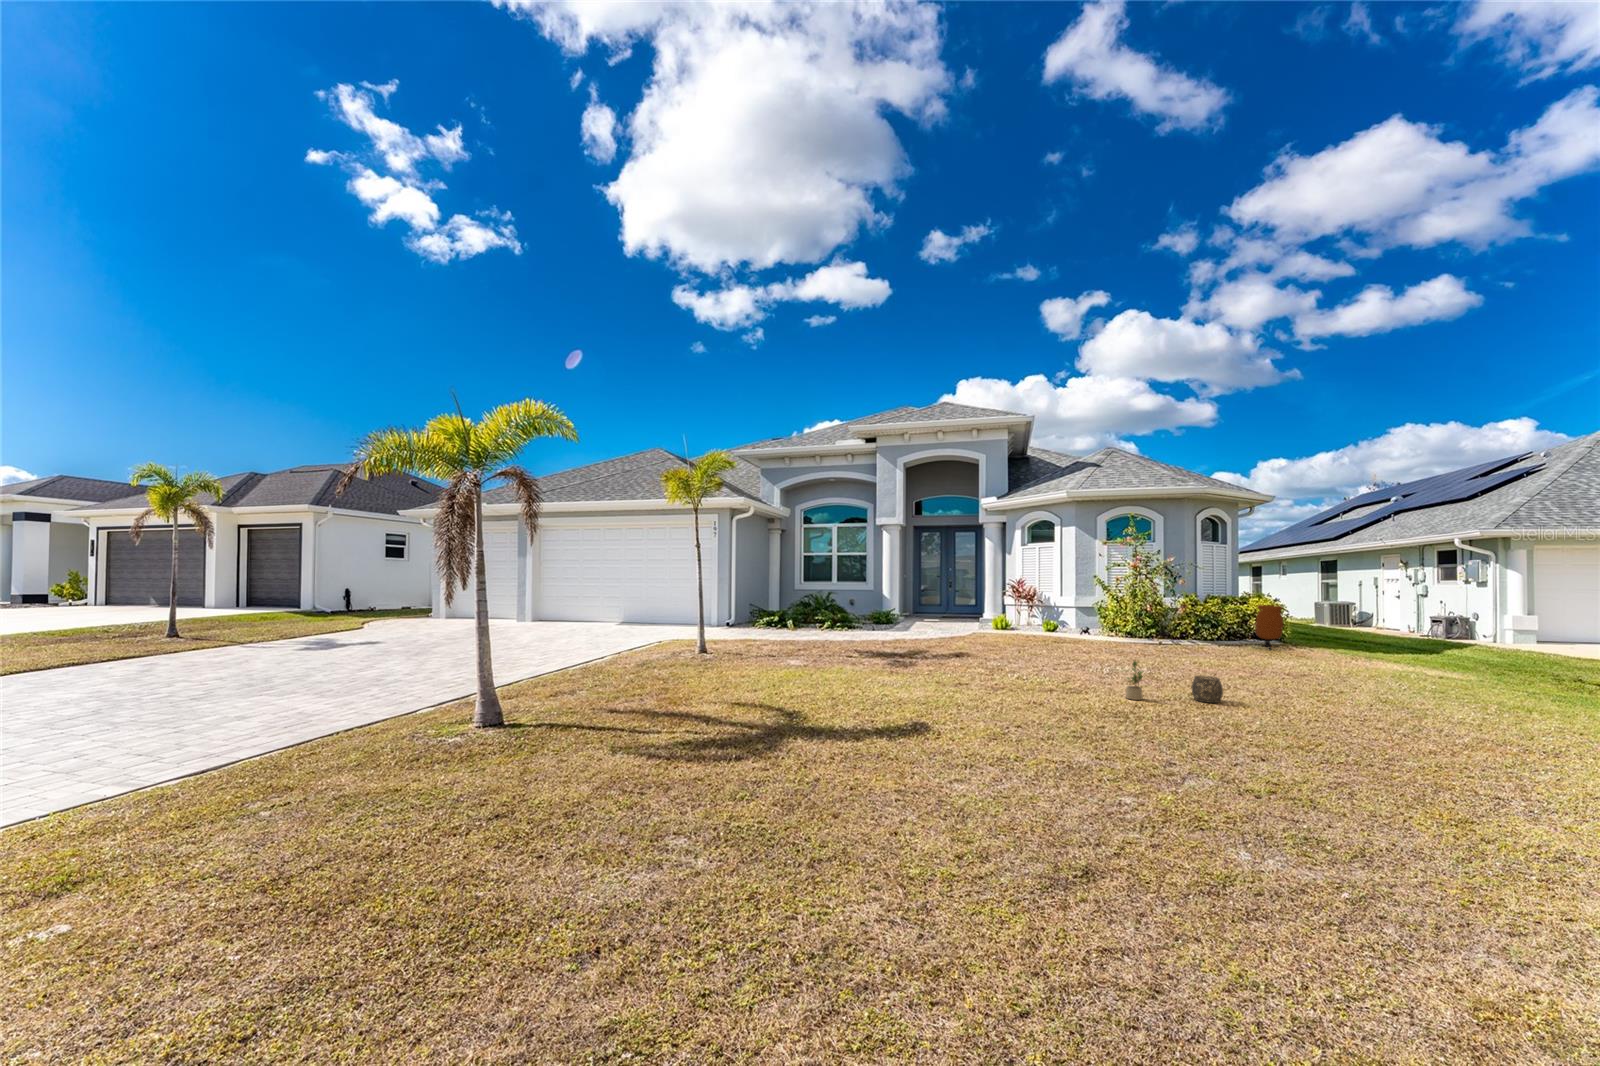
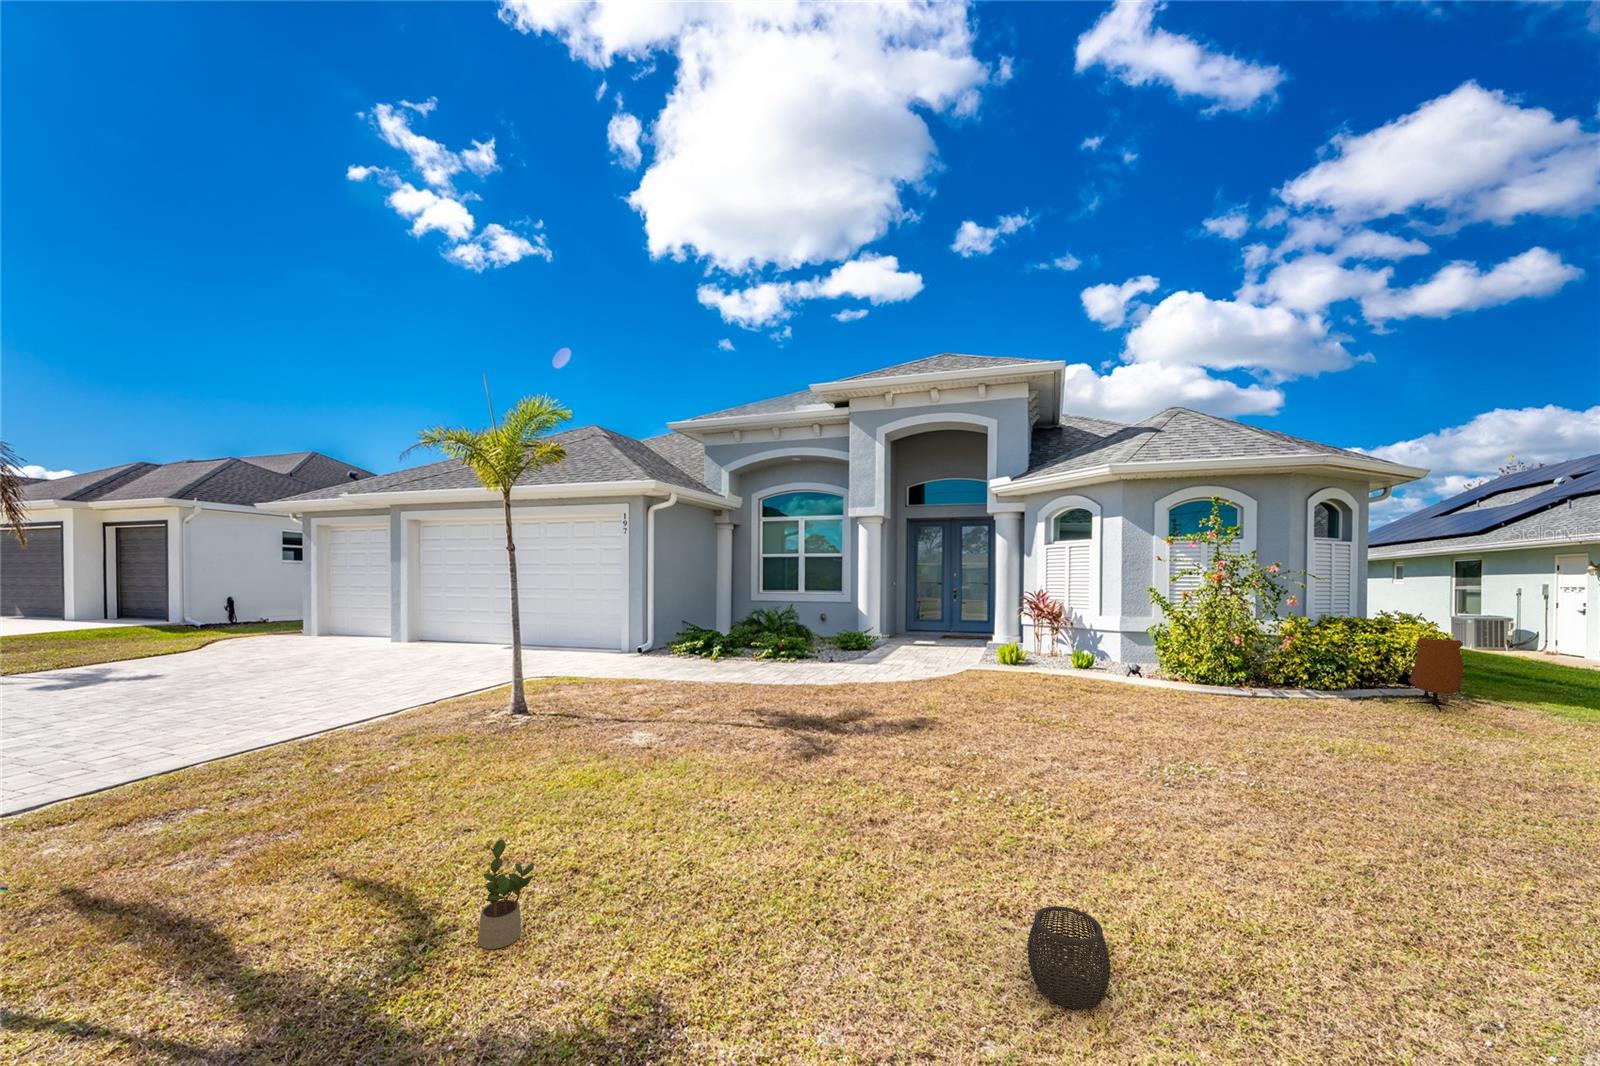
potted plant: present [1126,661,1143,700] -> present [478,840,535,949]
woven basket: present [1191,676,1223,703] -> present [1027,906,1111,1010]

